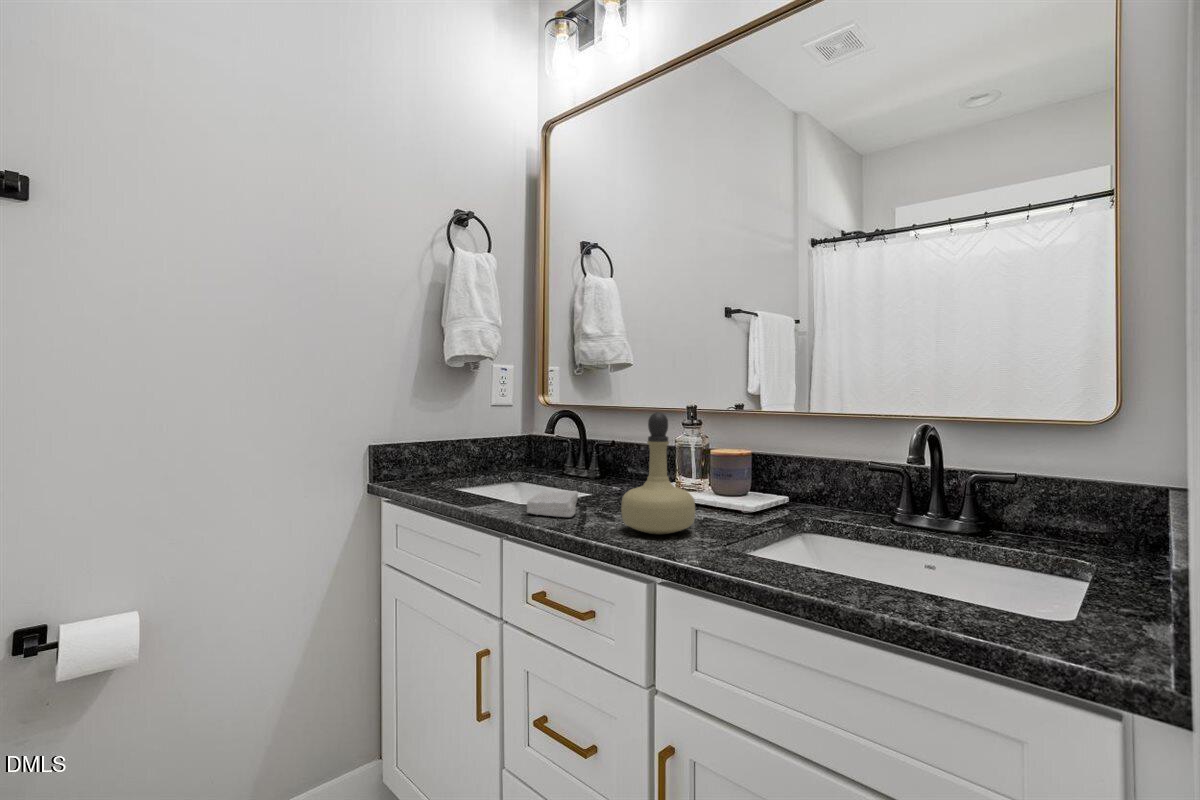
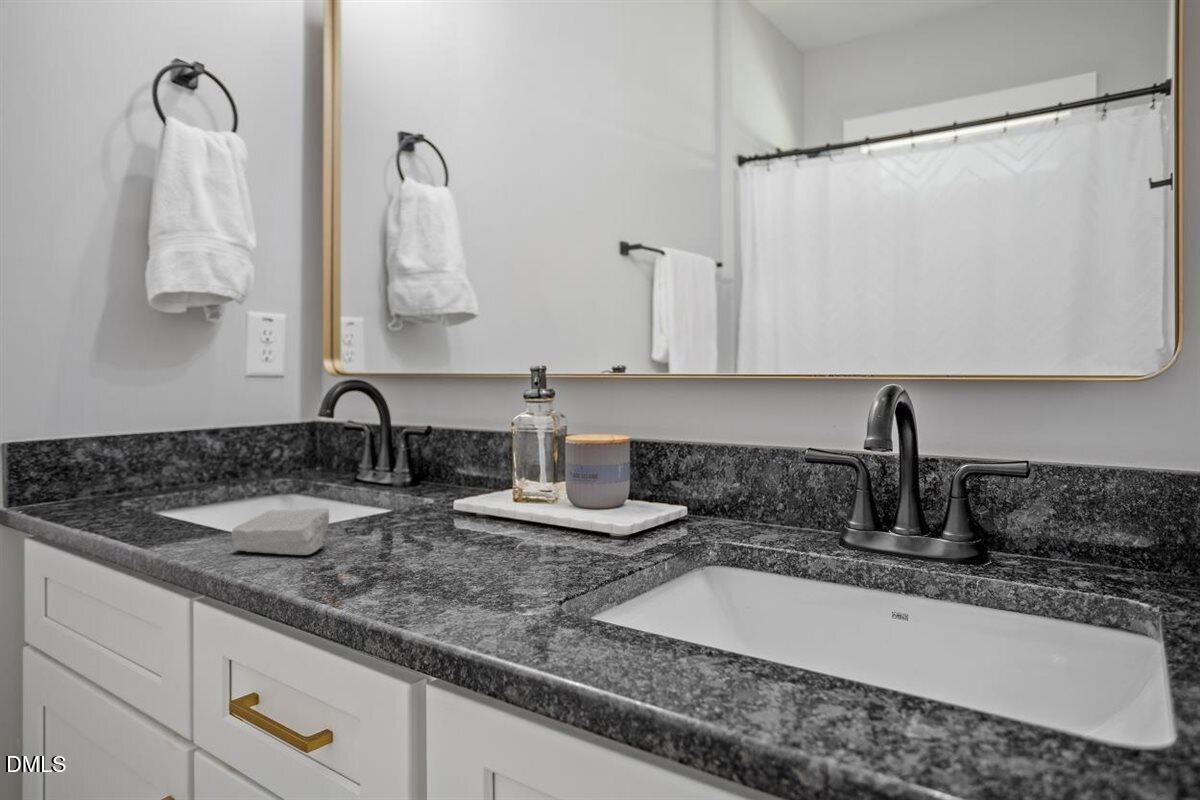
perfume bottle: present [621,412,695,534] -> none [383,365,516,582]

